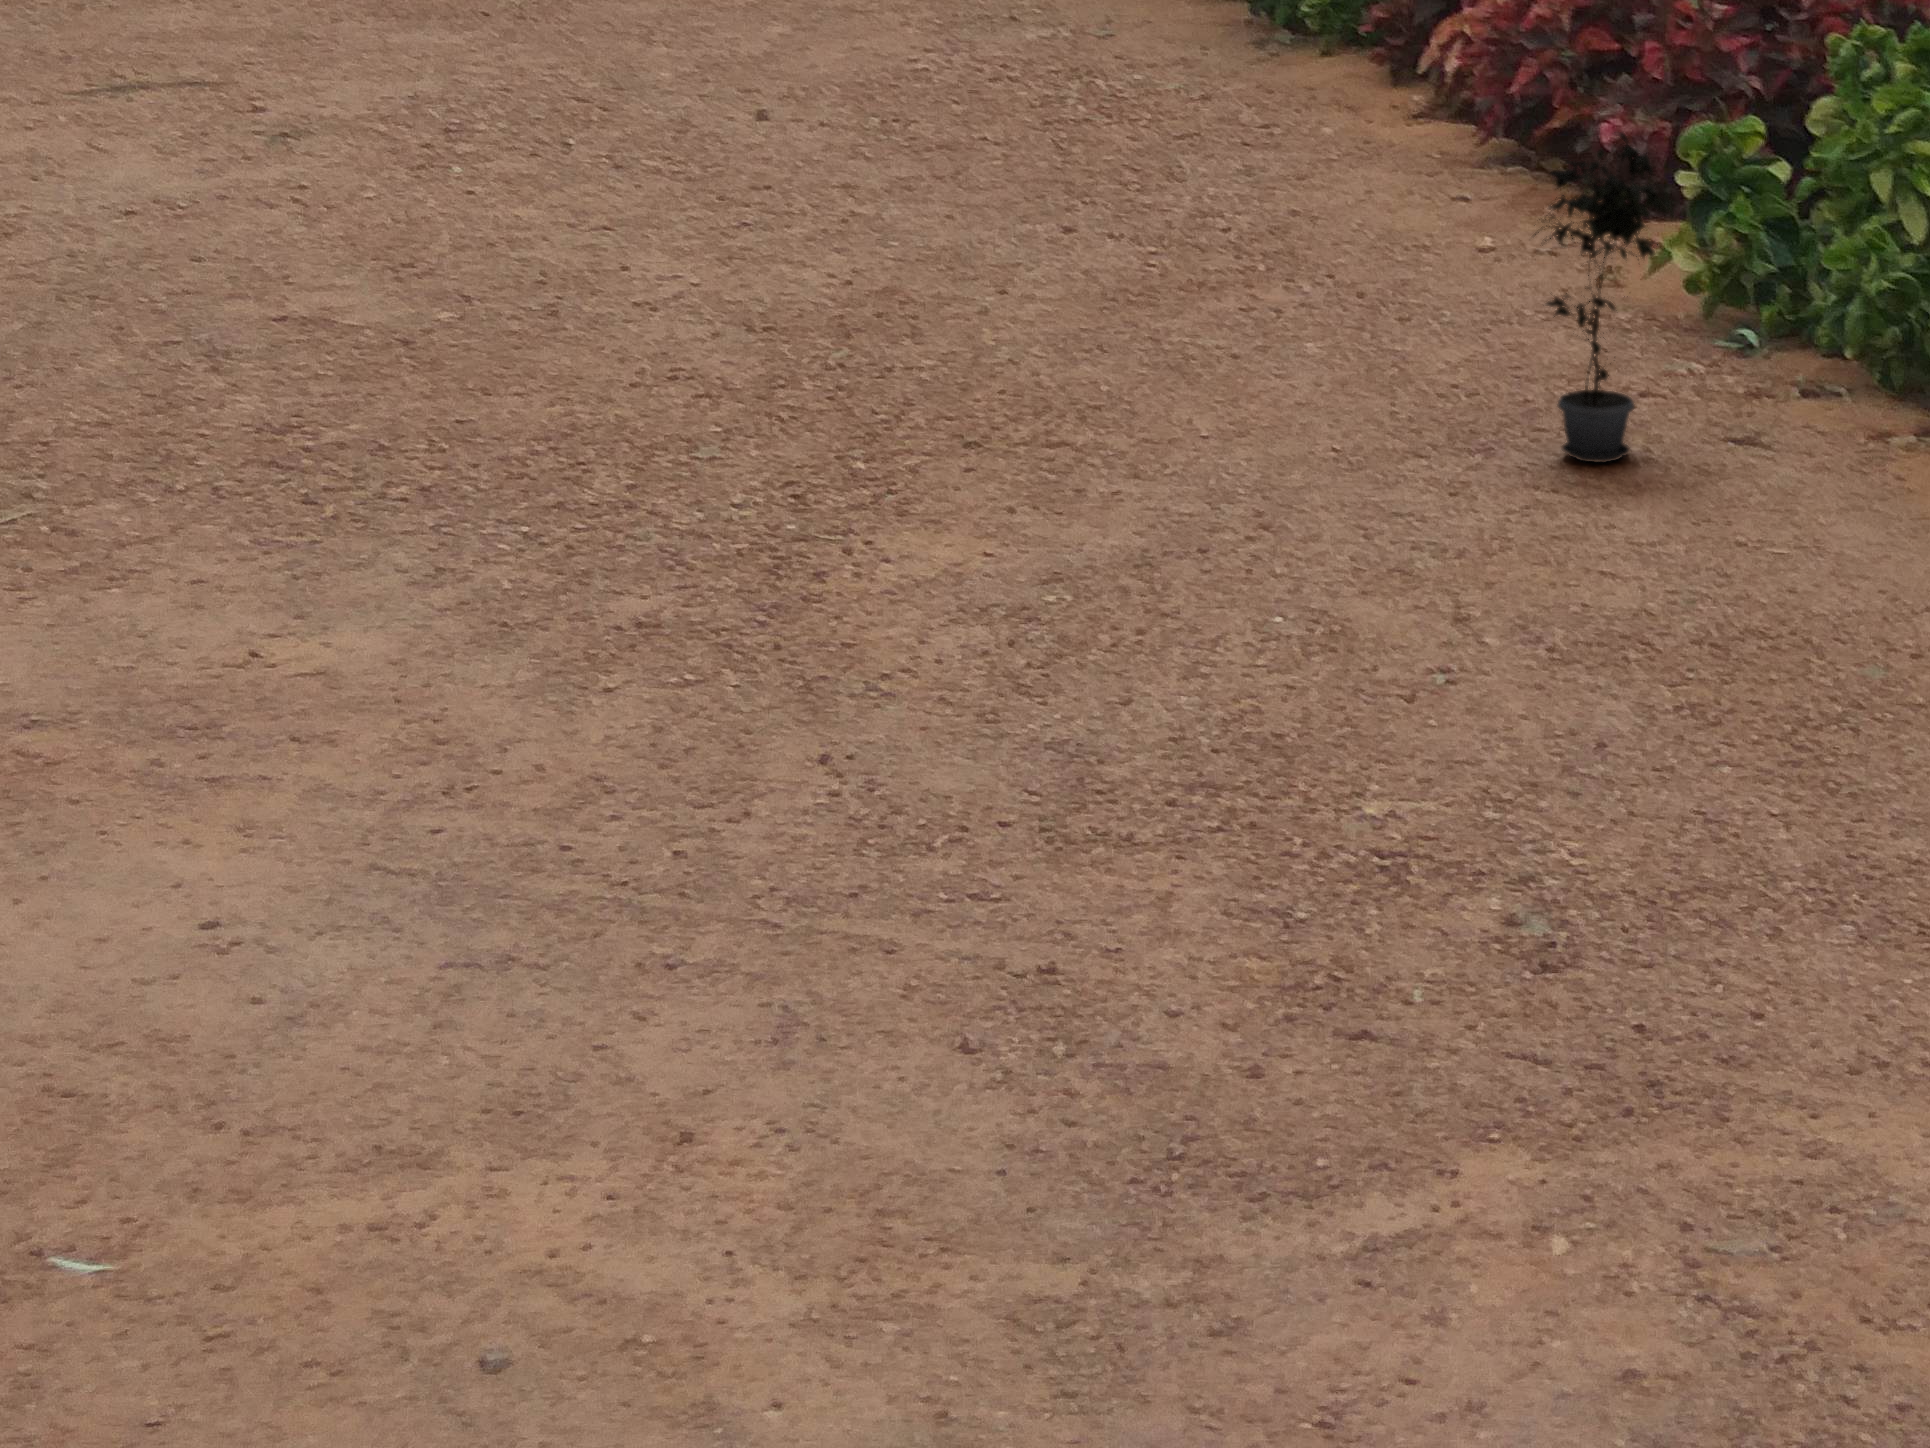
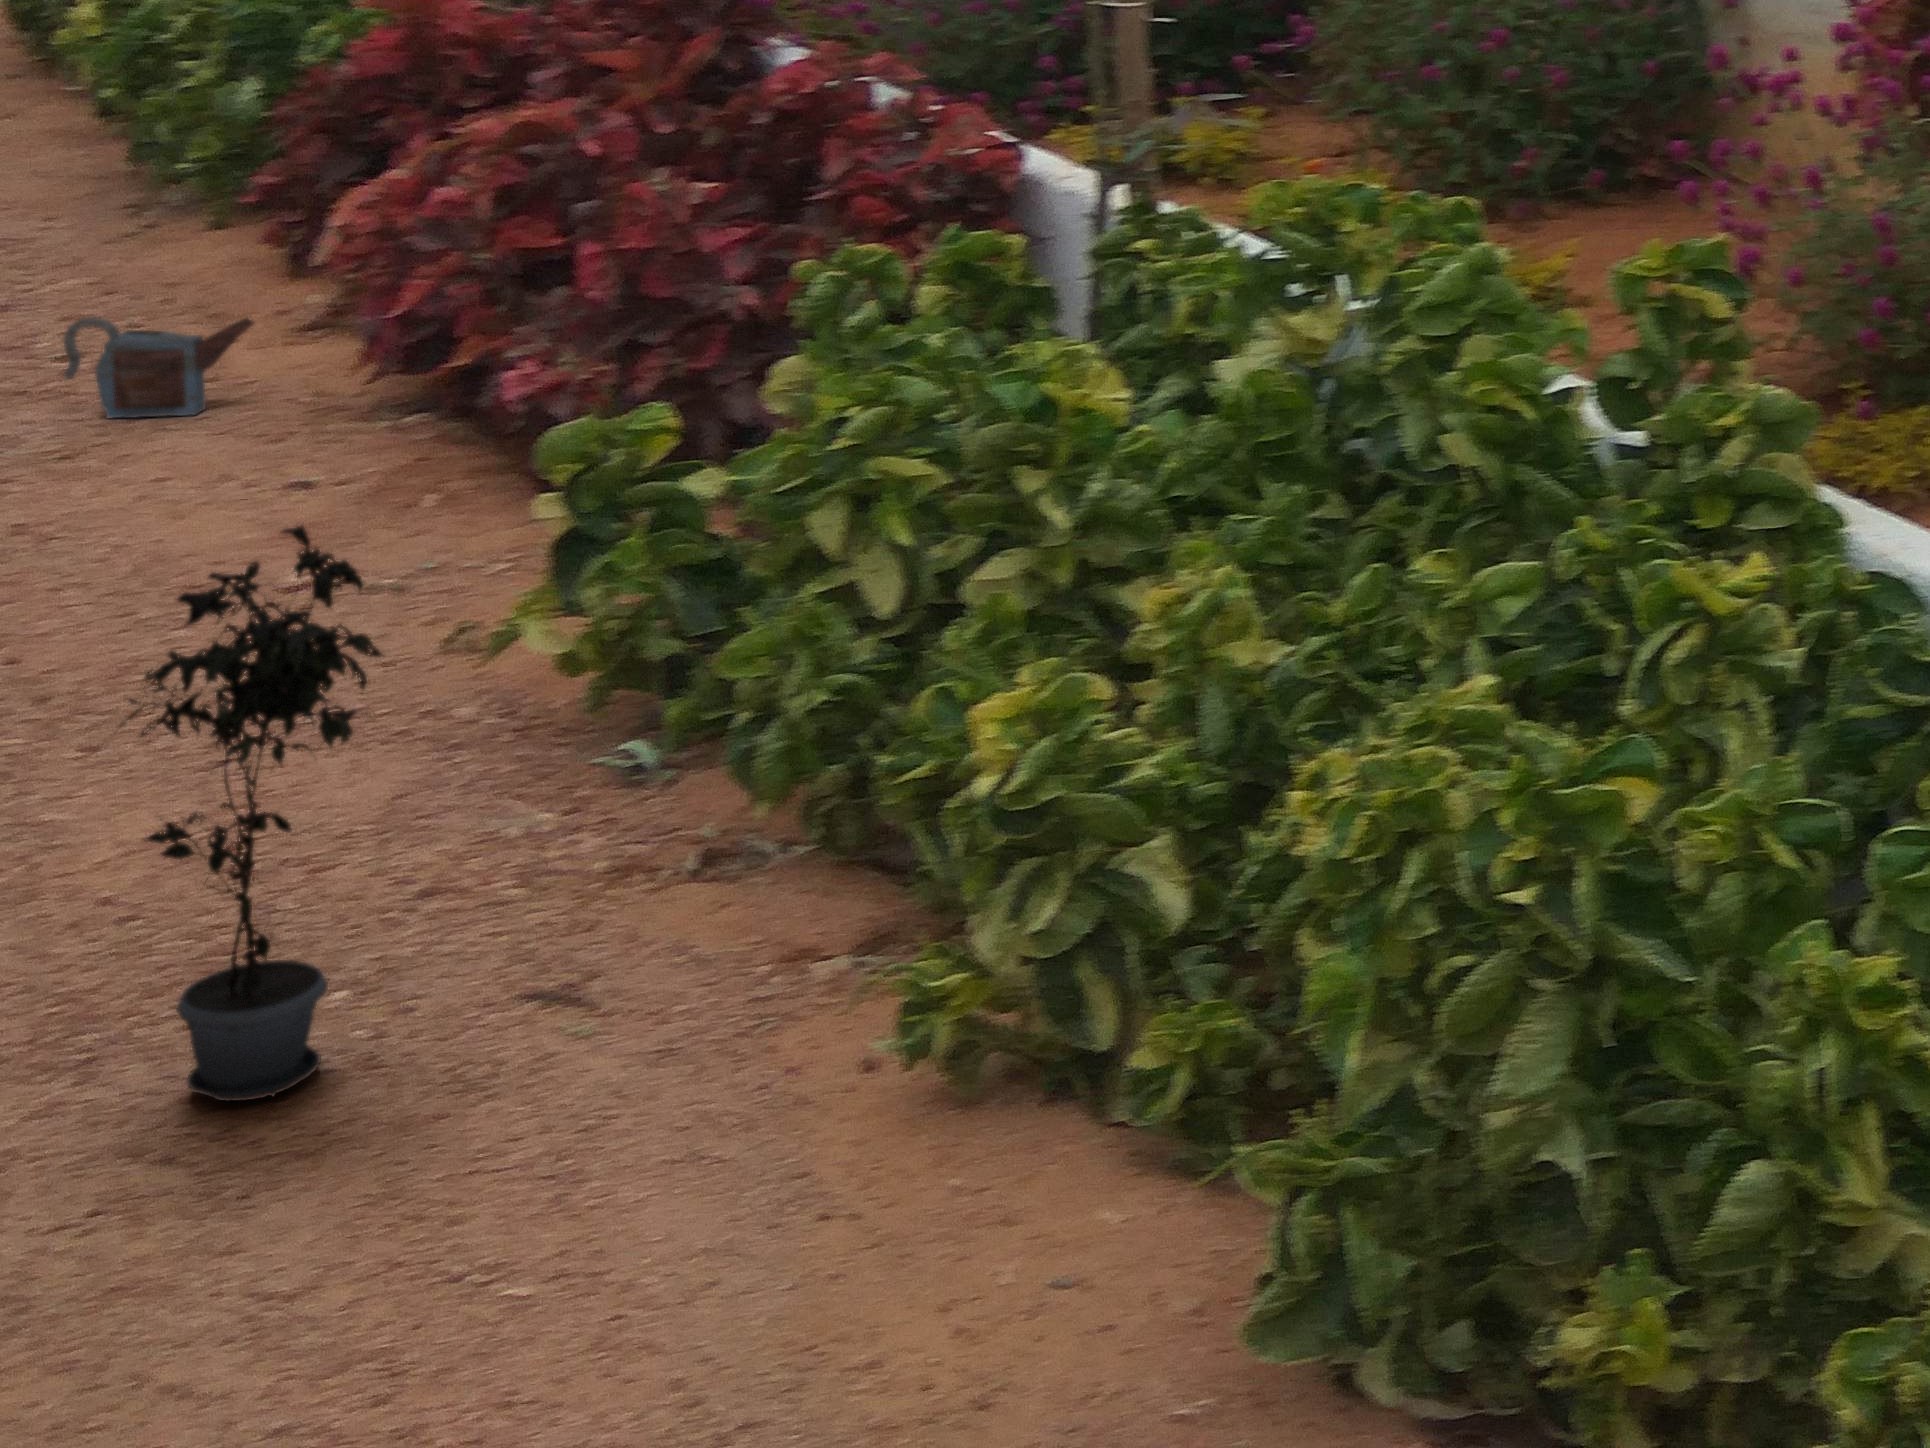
watering can: none [1294,89,1415,160] -> present [64,317,254,418]

